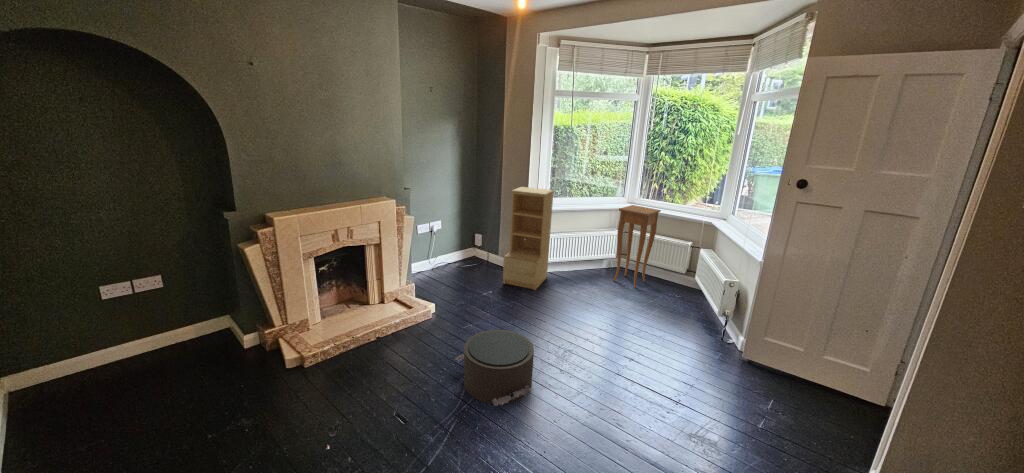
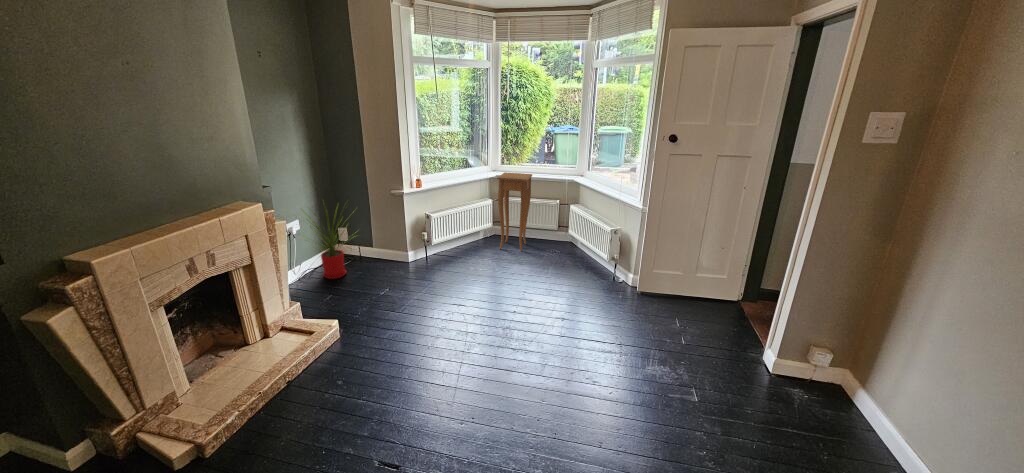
bookshelf: present [503,187,554,290] -> none [389,166,436,278]
house plant: none [437,206,487,274] -> present [306,205,351,279]
pouf: present [455,330,534,406] -> none [409,323,509,405]

